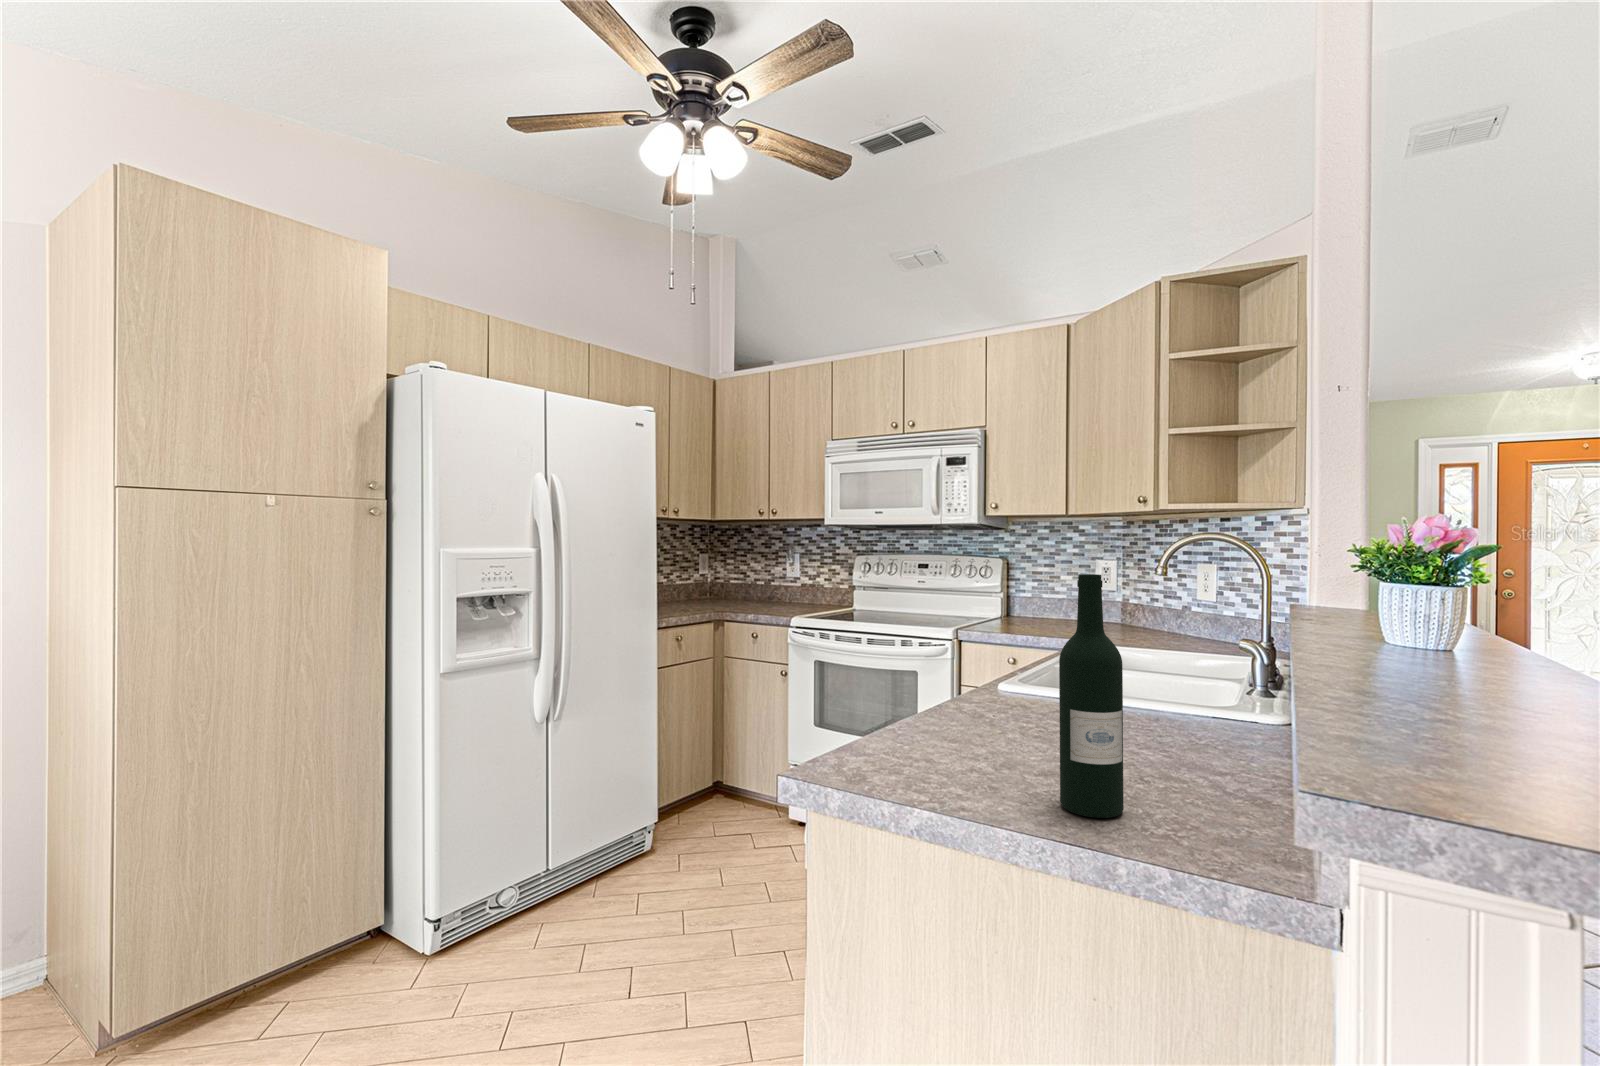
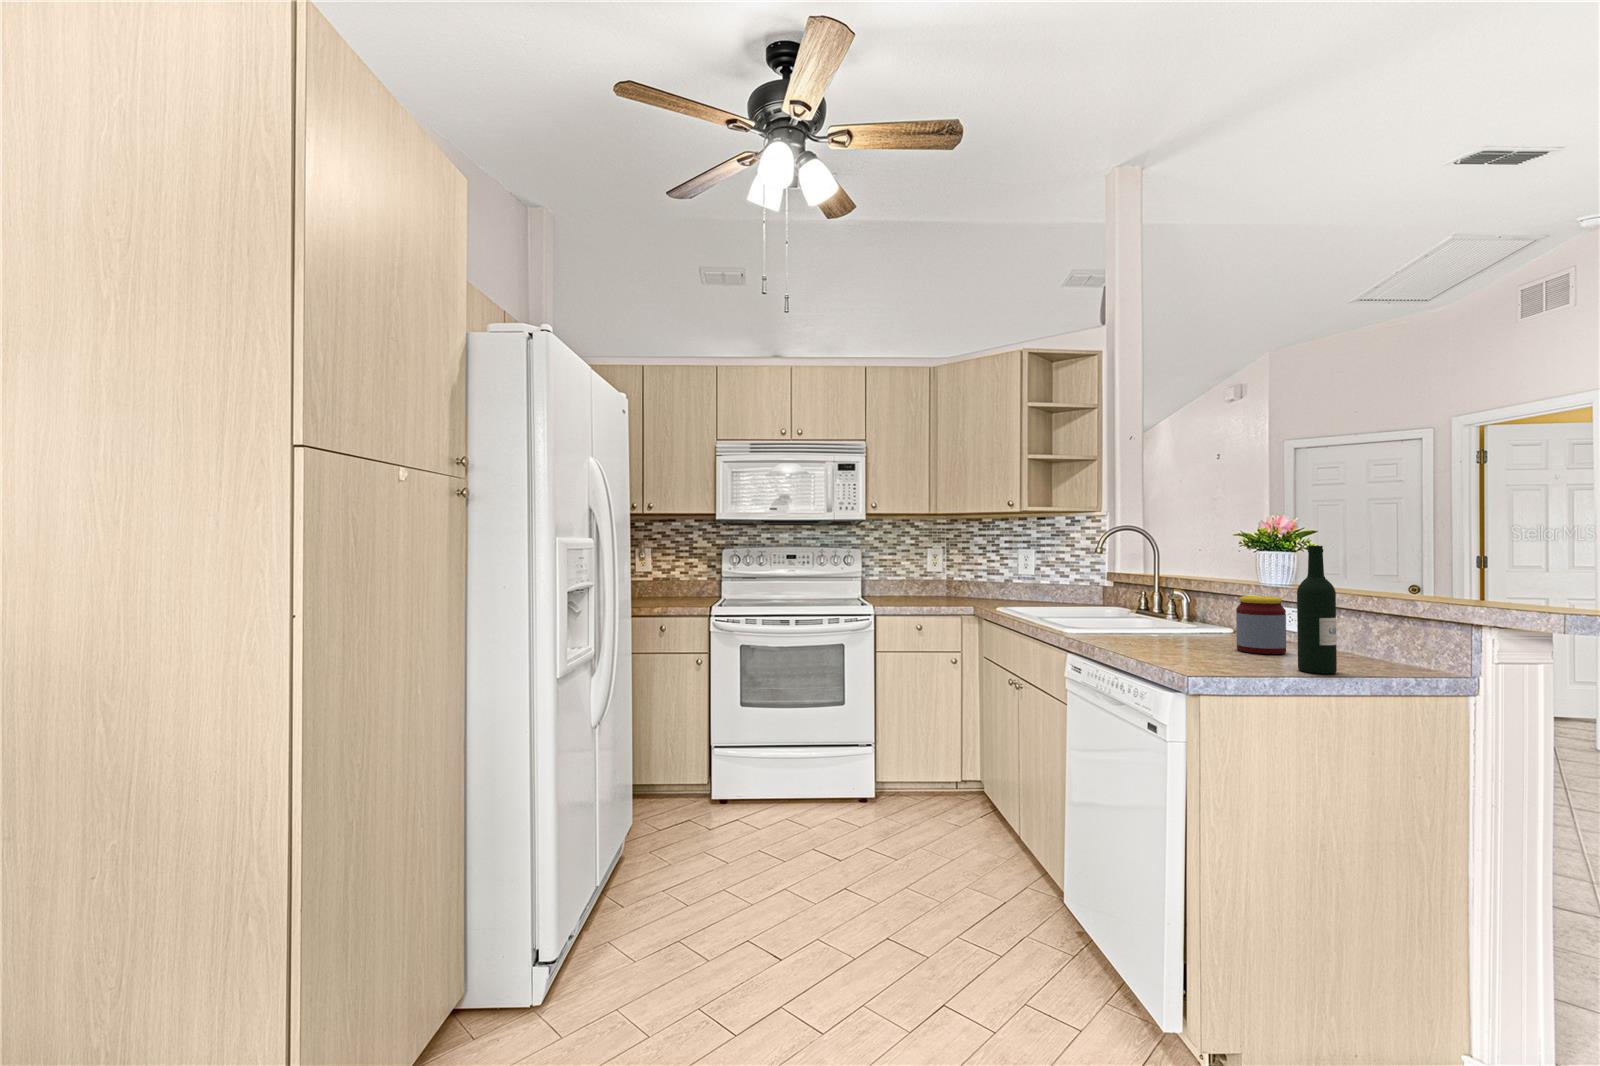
jar: none [1125,657,1209,768] -> present [1236,596,1286,654]

